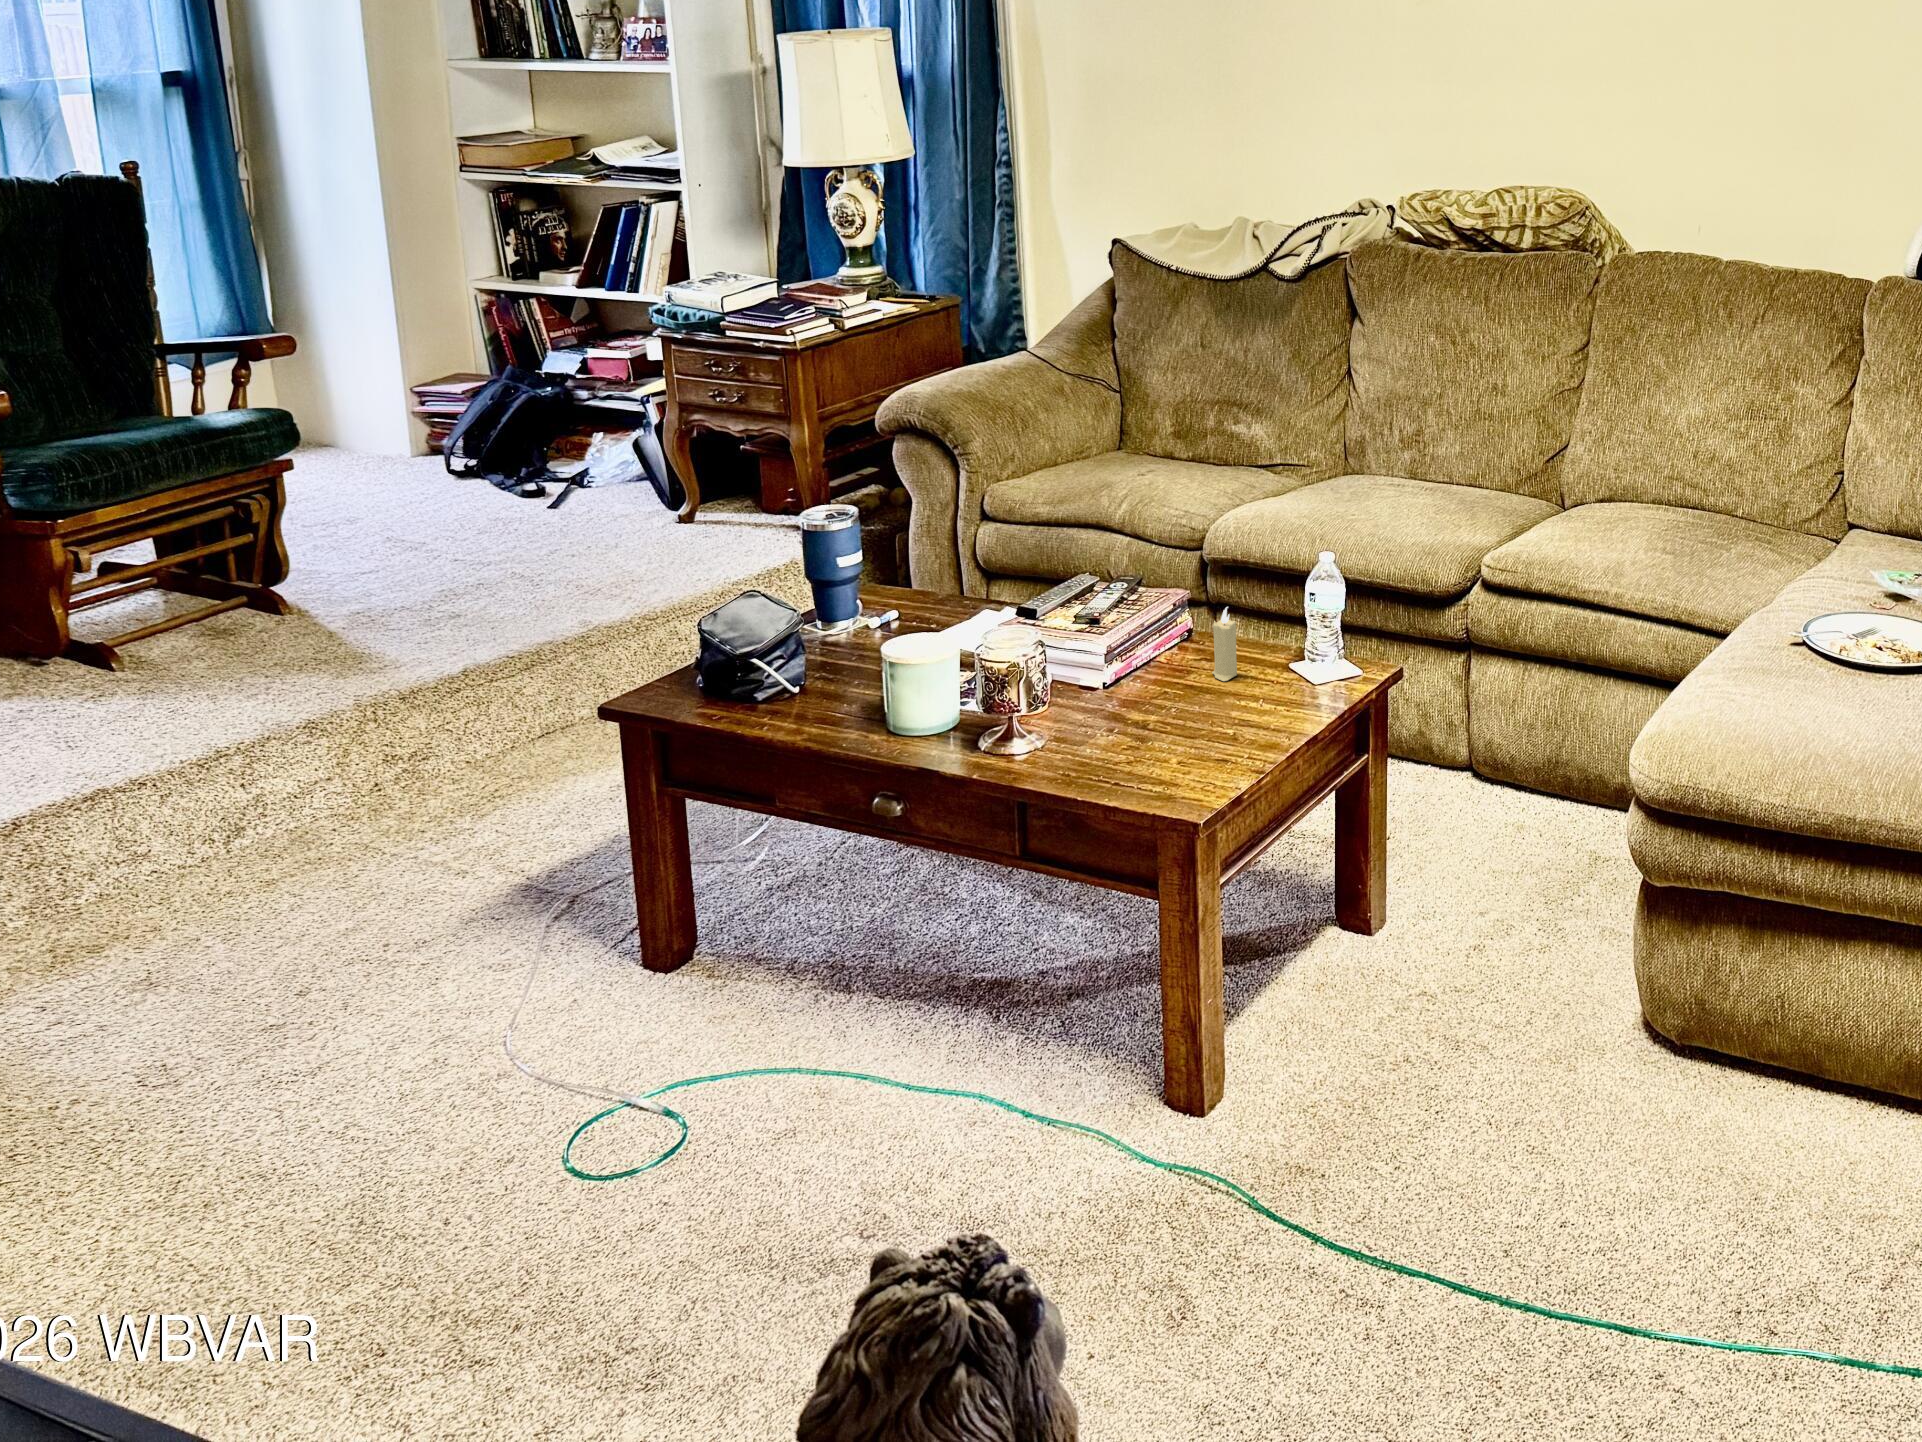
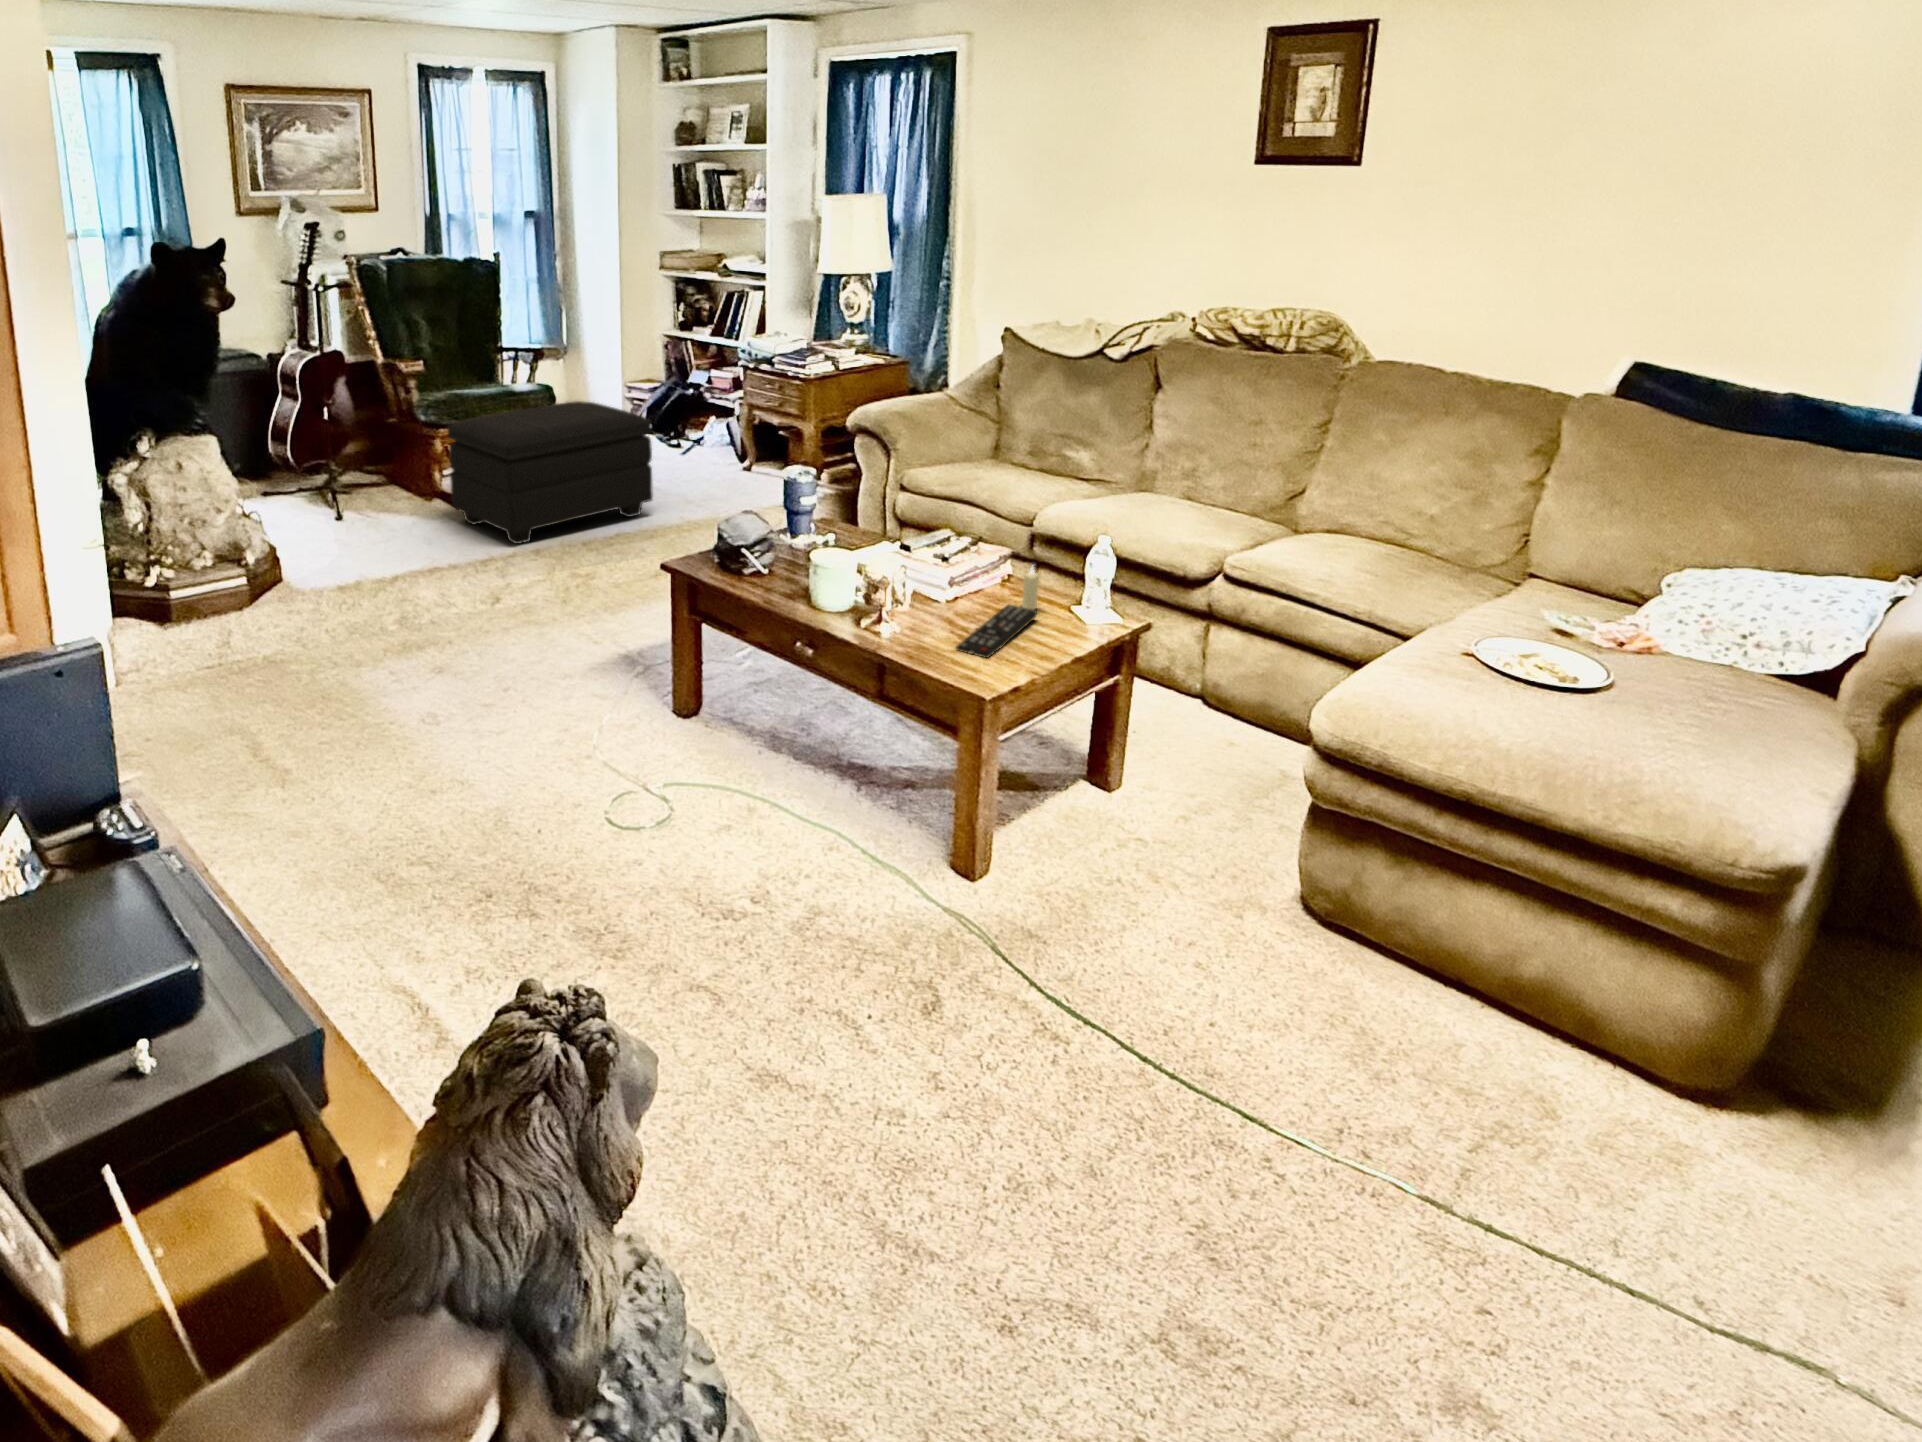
footstool: none [78,429,525,715] -> present [447,401,653,544]
remote control: none [1134,675,1241,766] -> present [956,604,1037,658]

